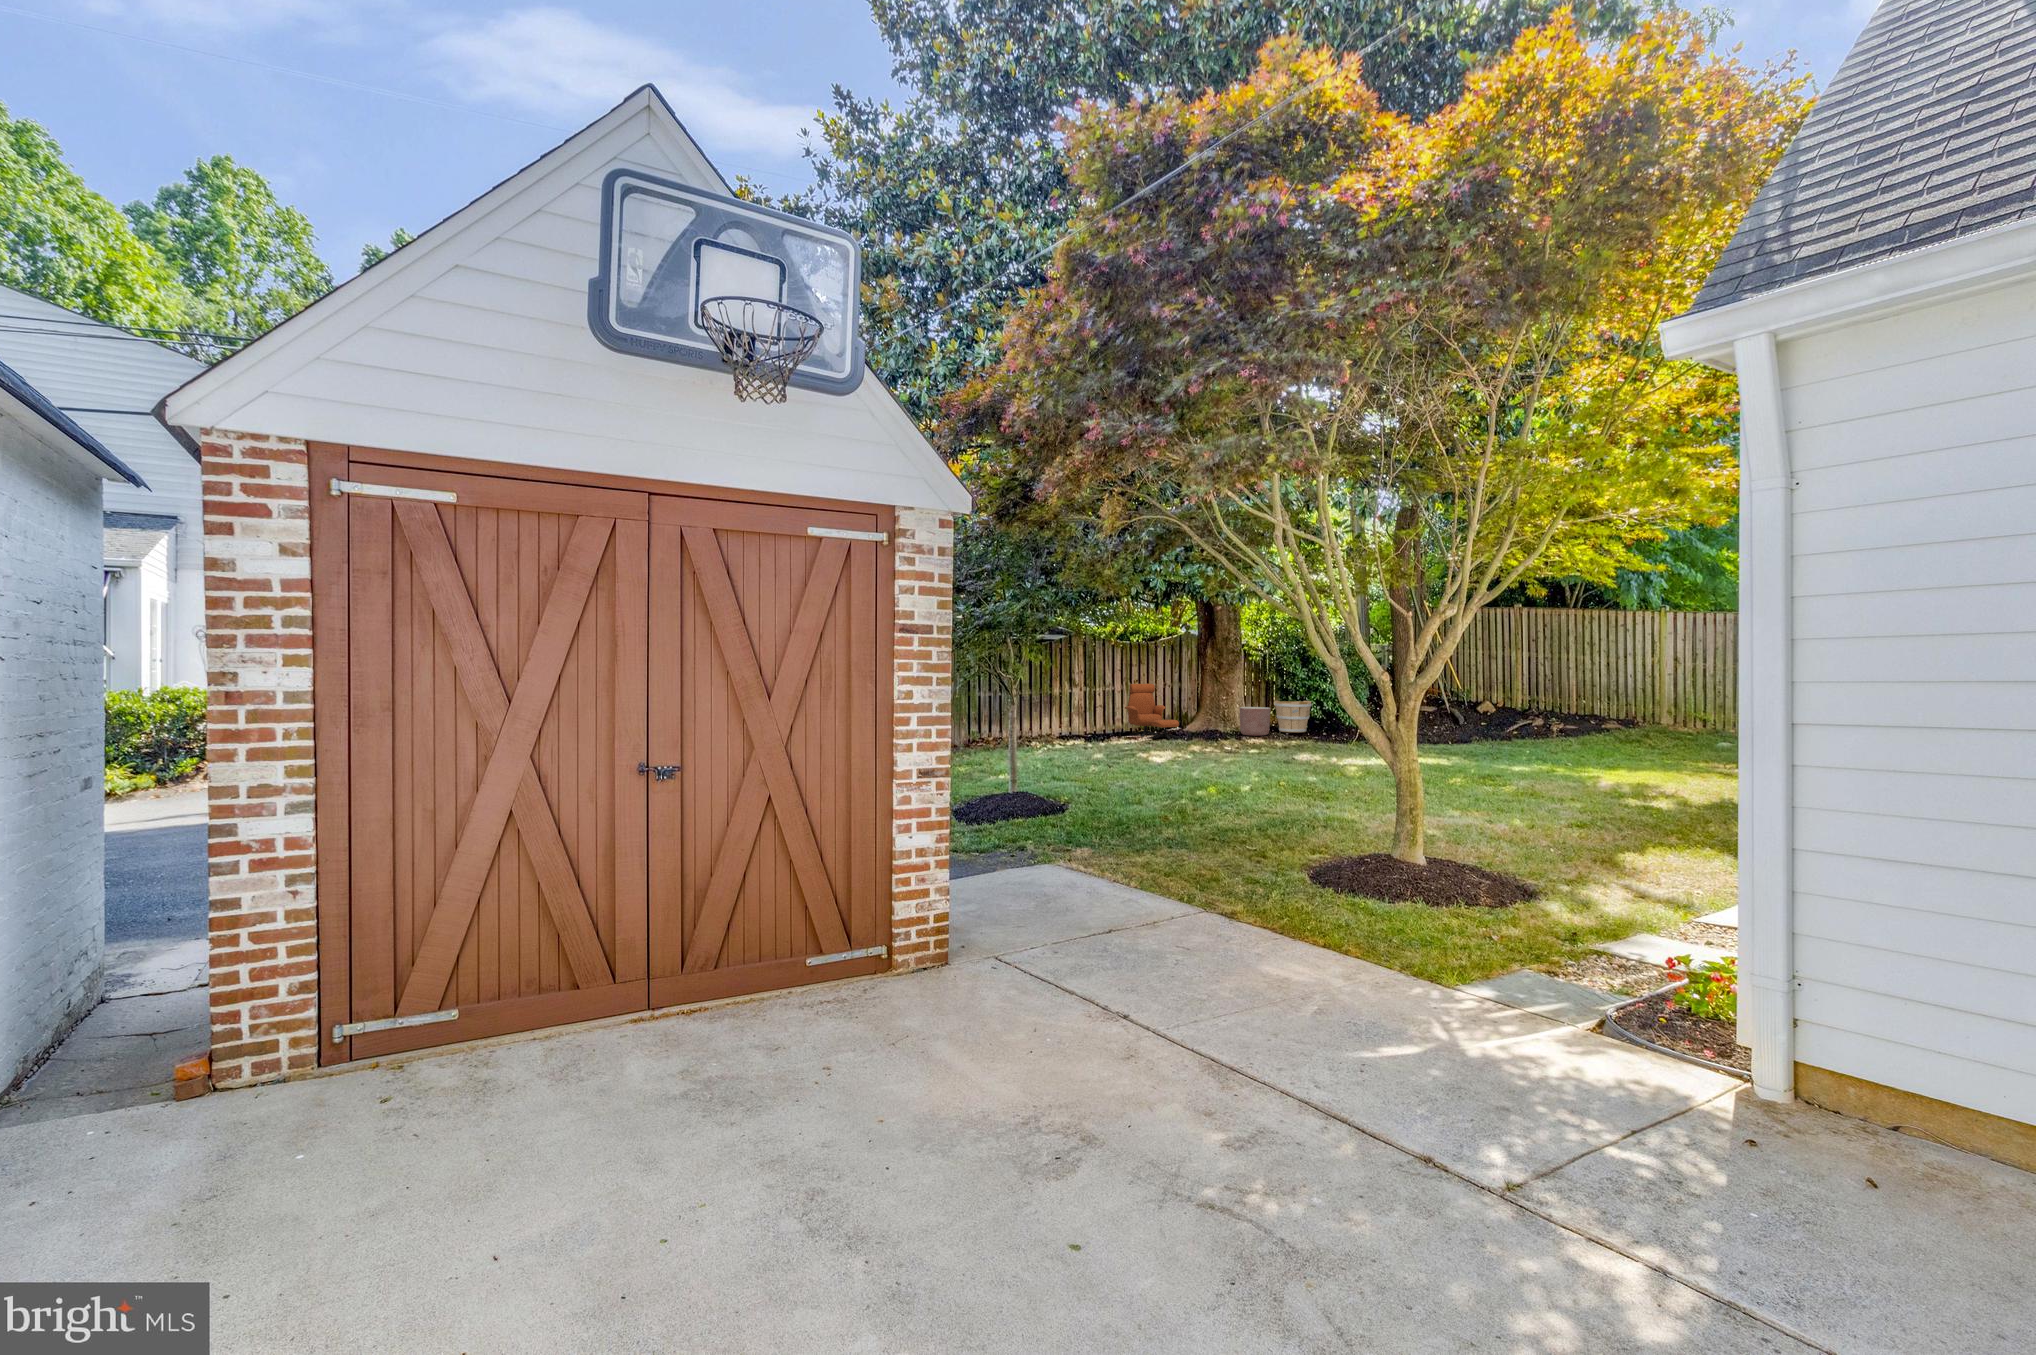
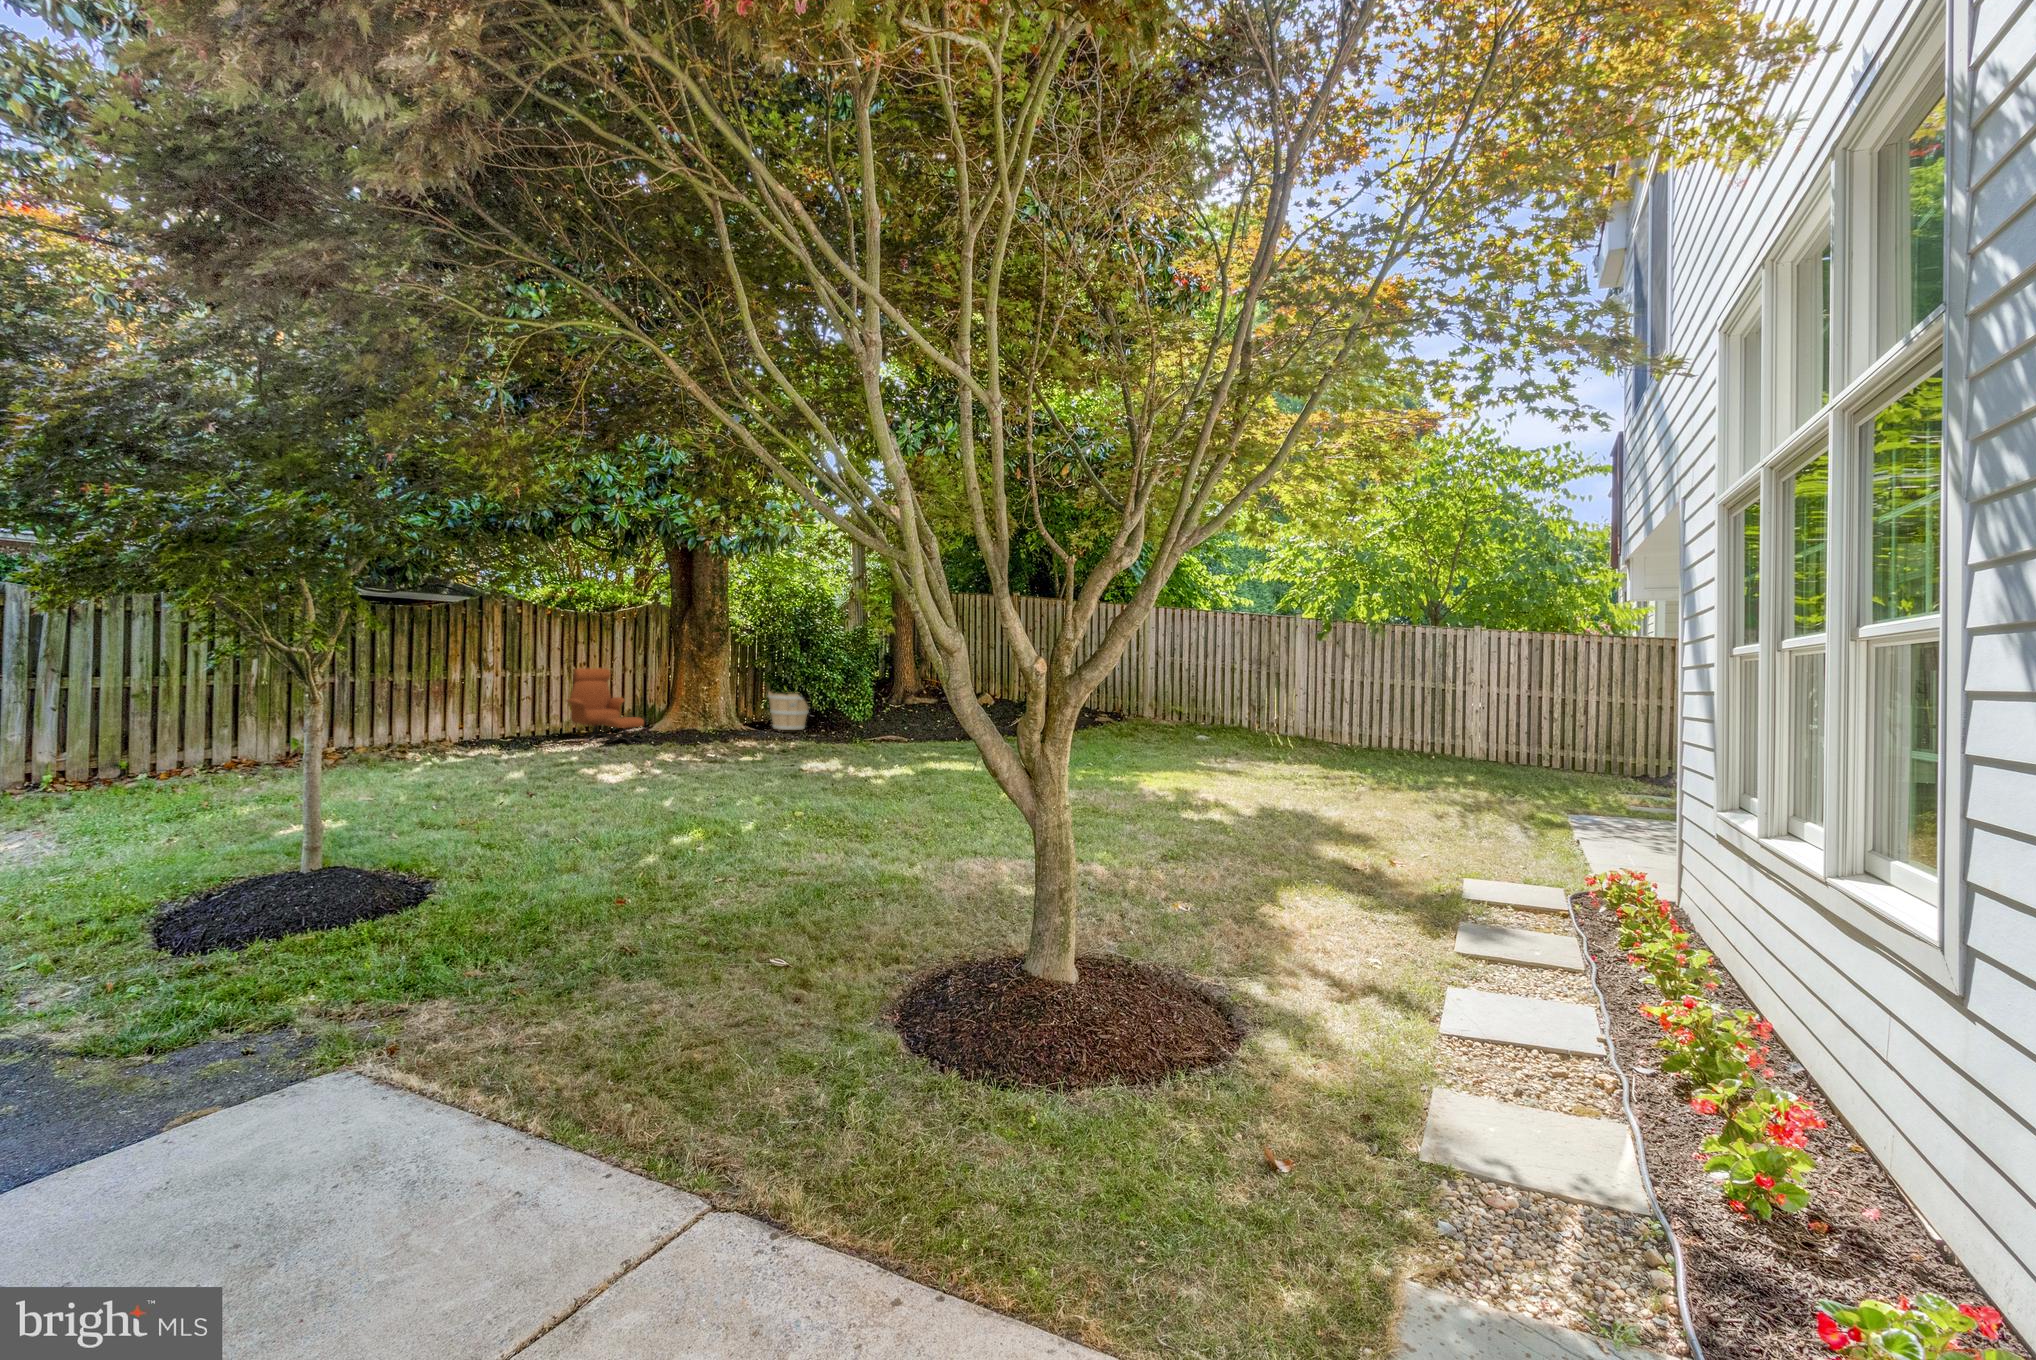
planter: present [1239,707,1271,736] -> none [725,700,764,736]

